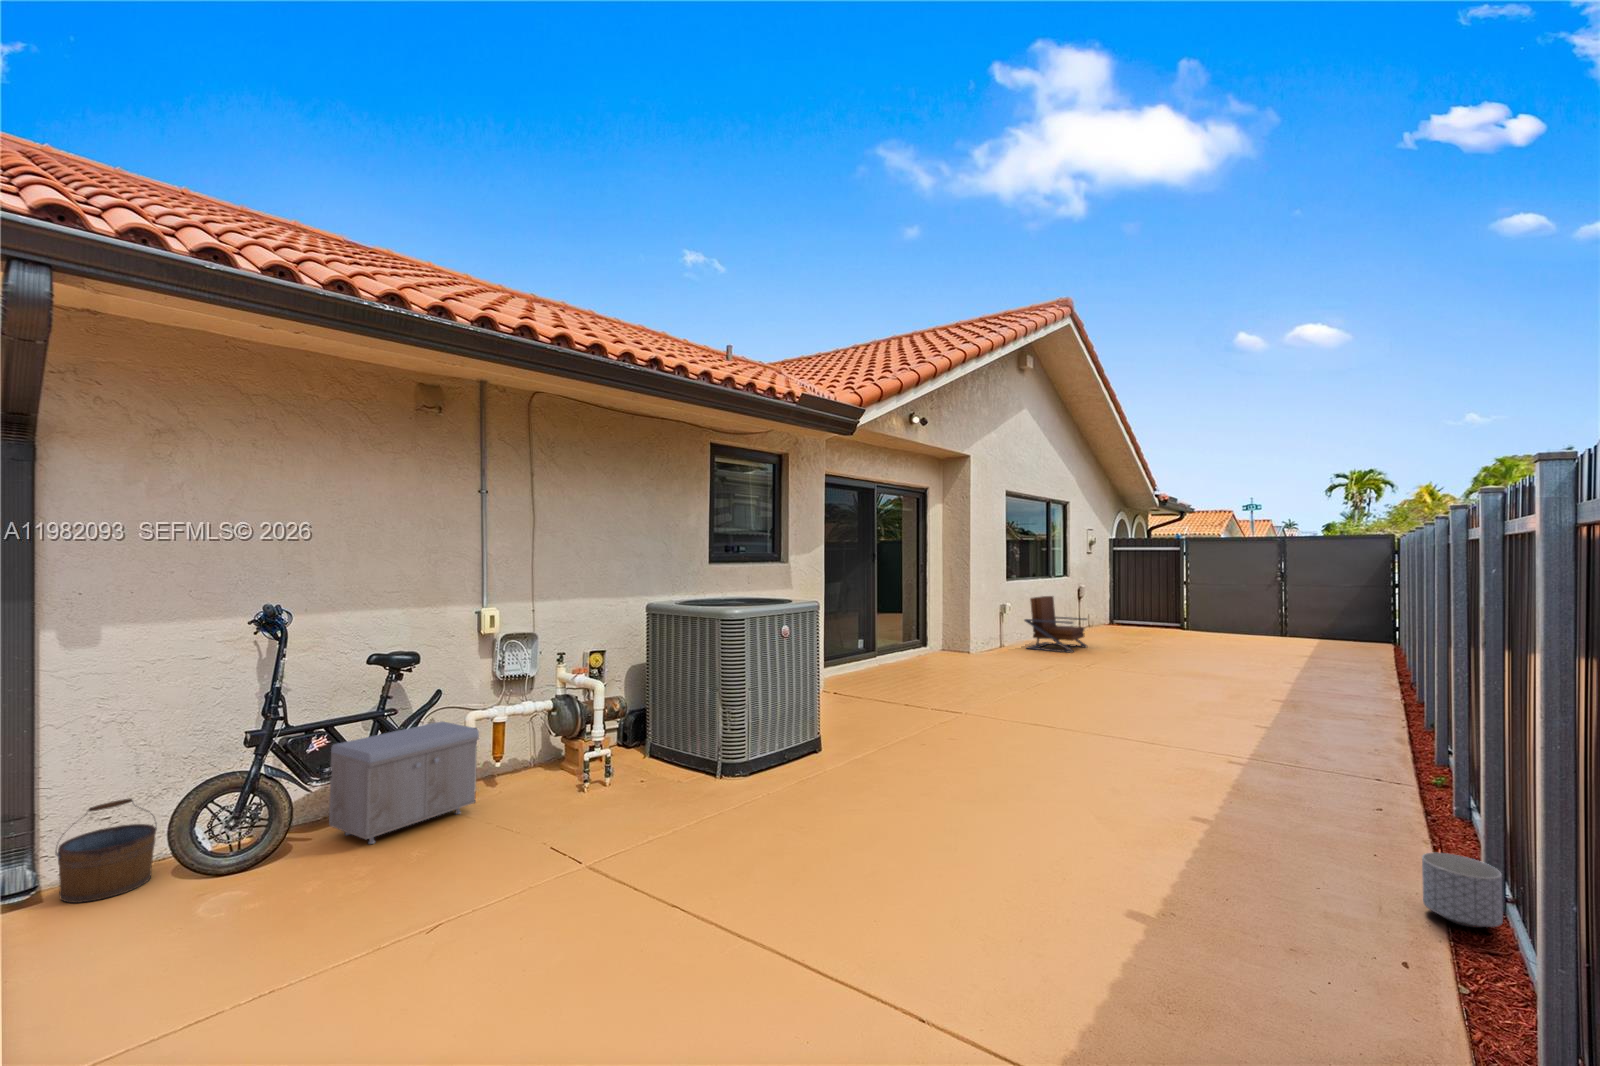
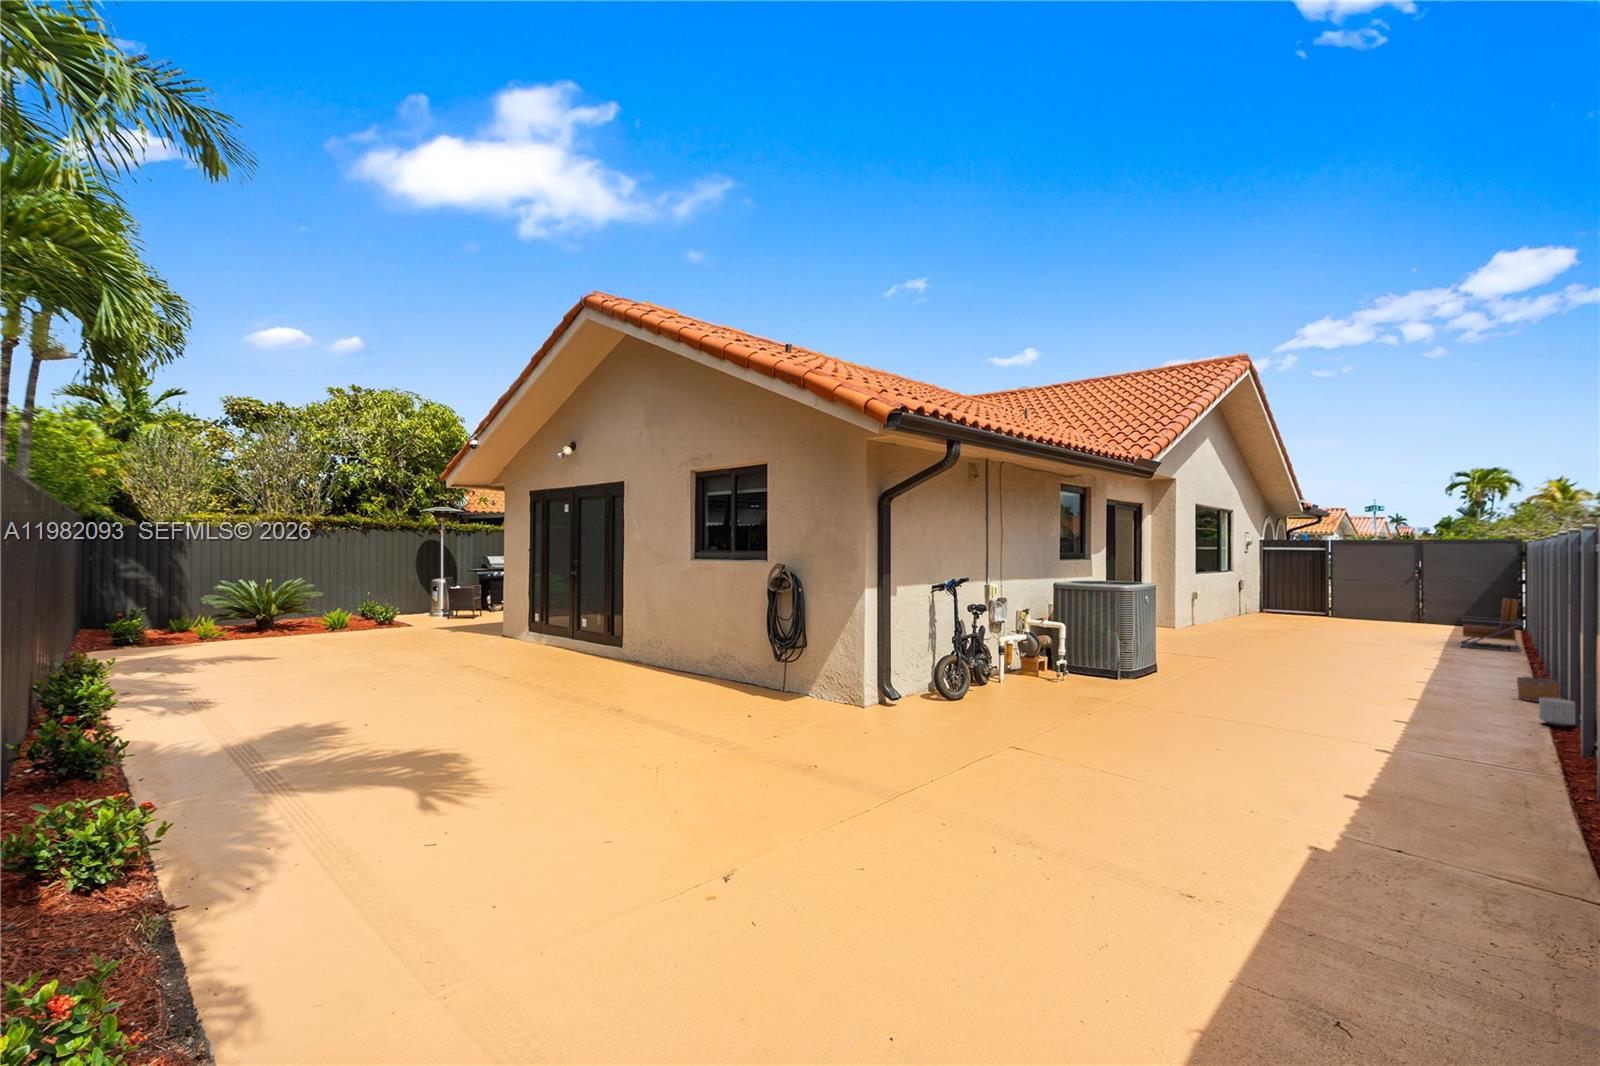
lounge chair: present [1025,596,1087,653] -> present [1461,598,1523,652]
storage bench: present [329,721,479,844] -> none [968,641,1020,693]
bucket: present [55,798,157,903] -> present [1517,665,1559,702]

